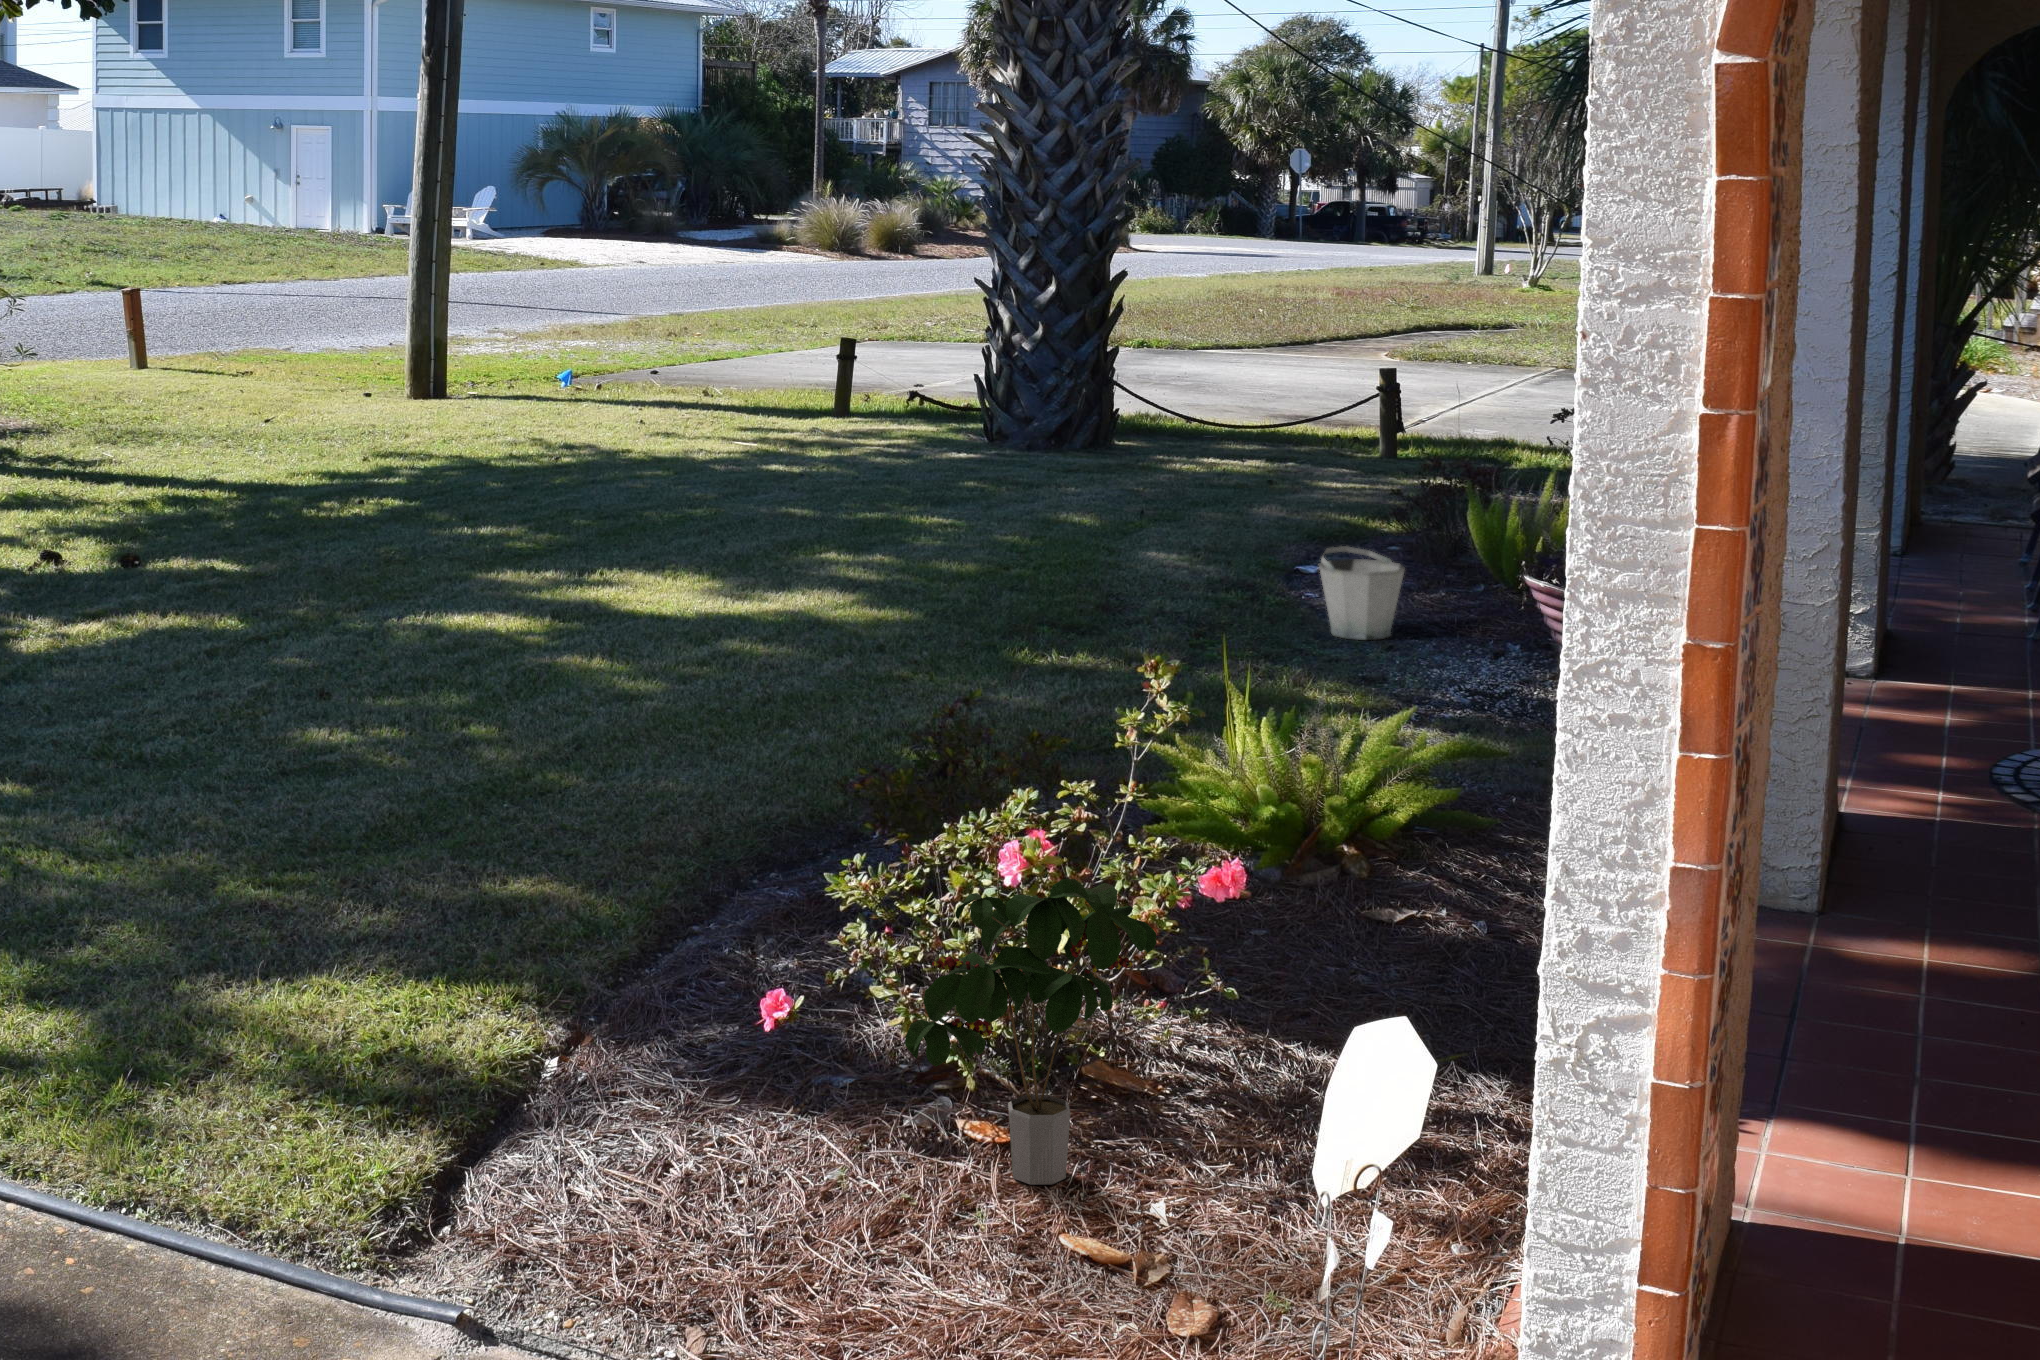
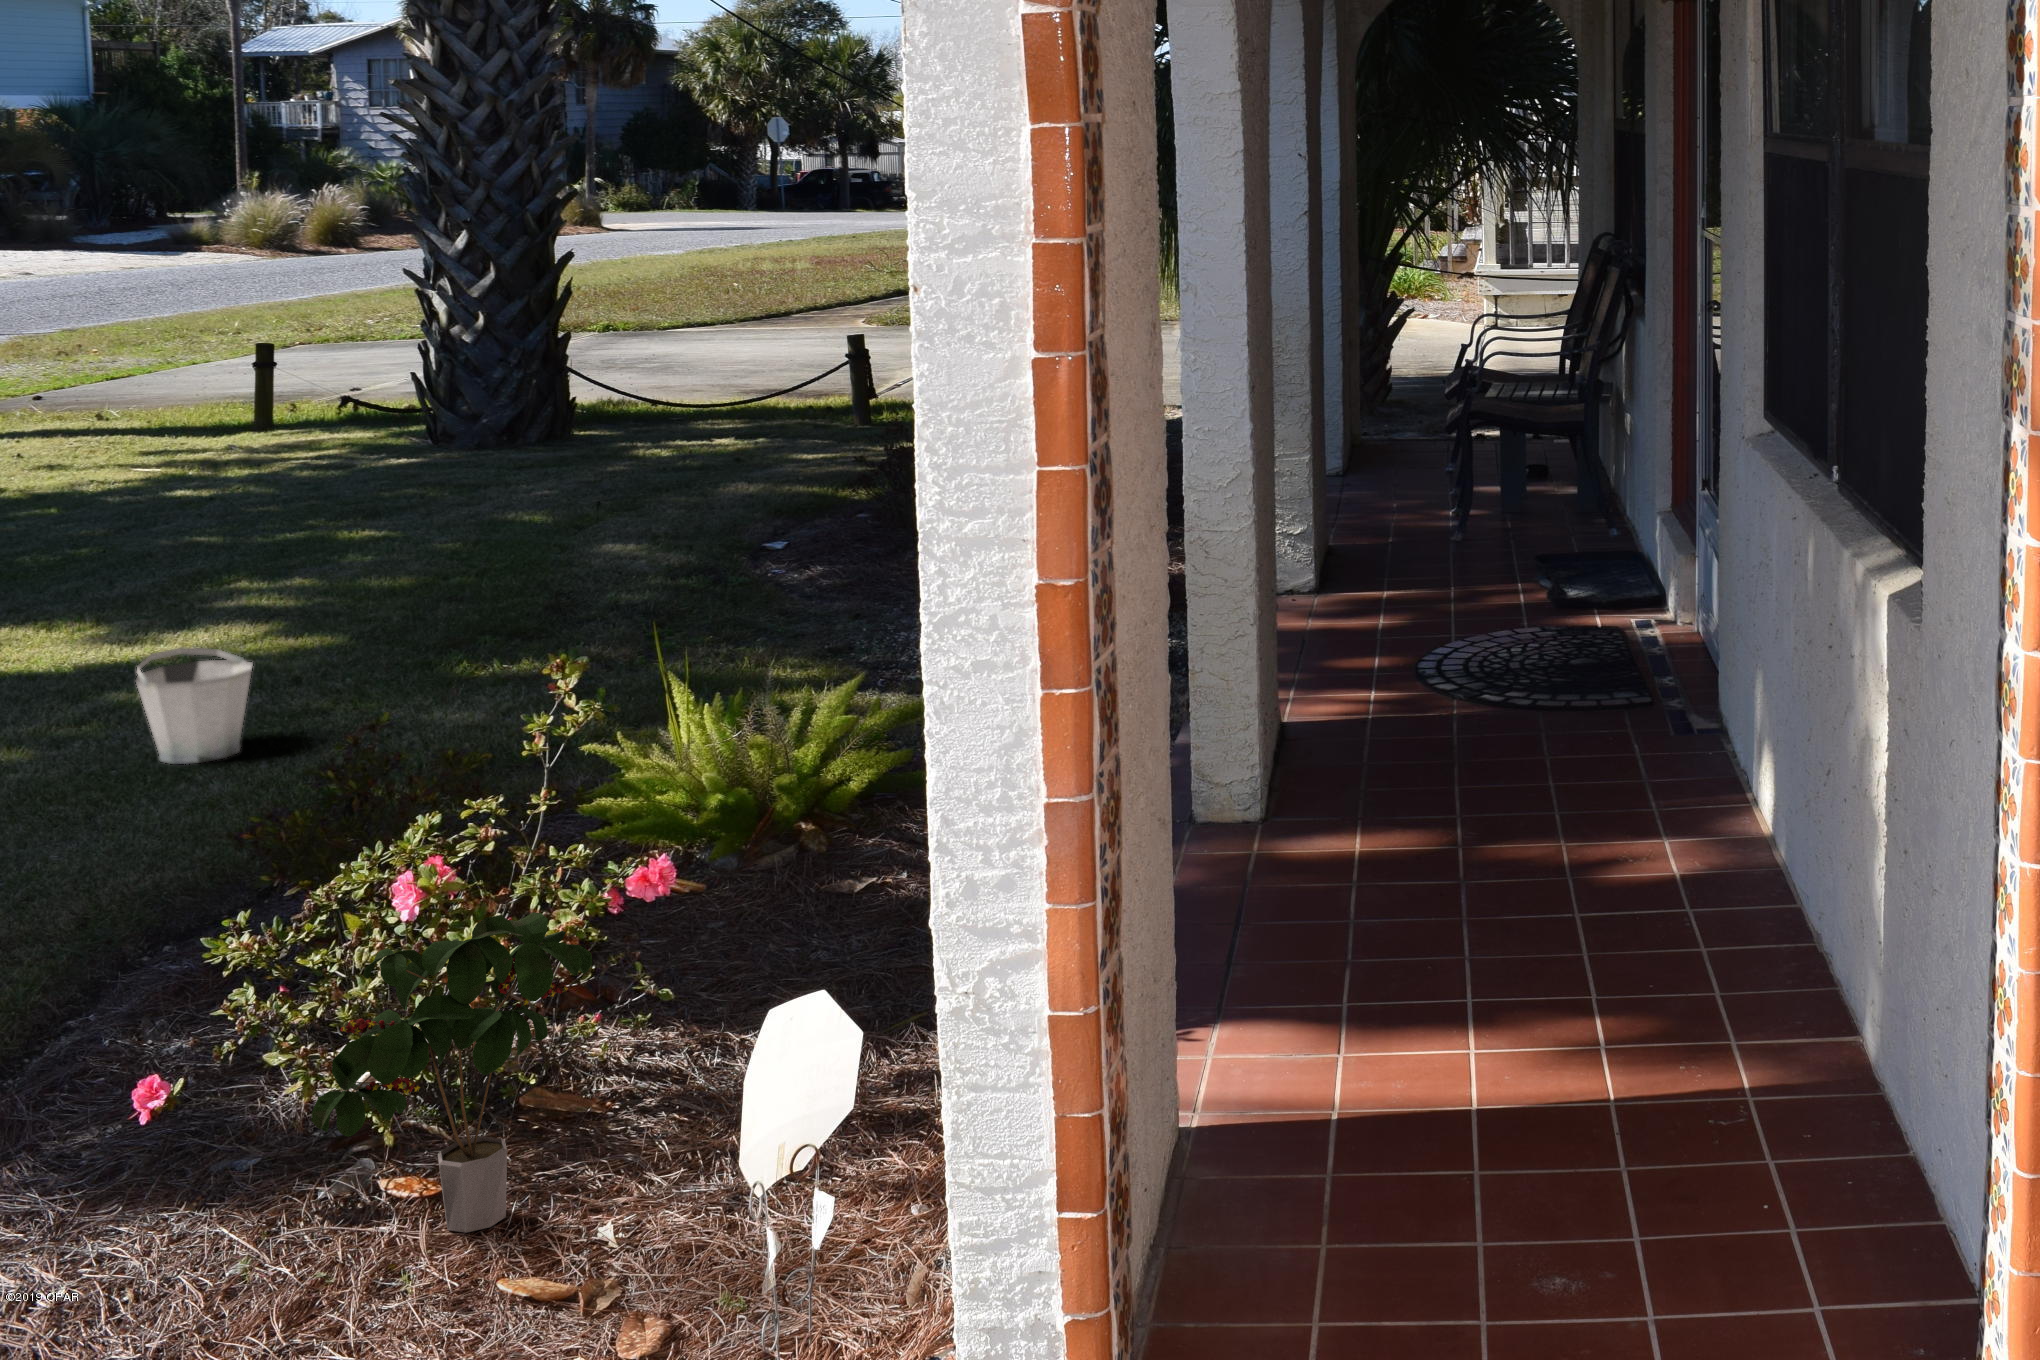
bucket: present [1319,546,1405,640] -> present [136,648,253,764]

